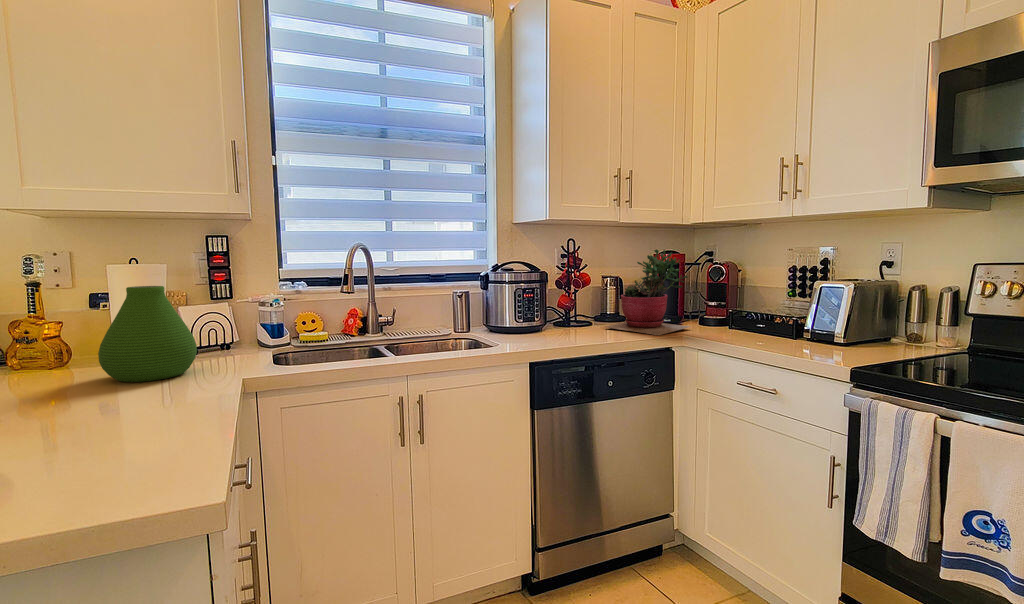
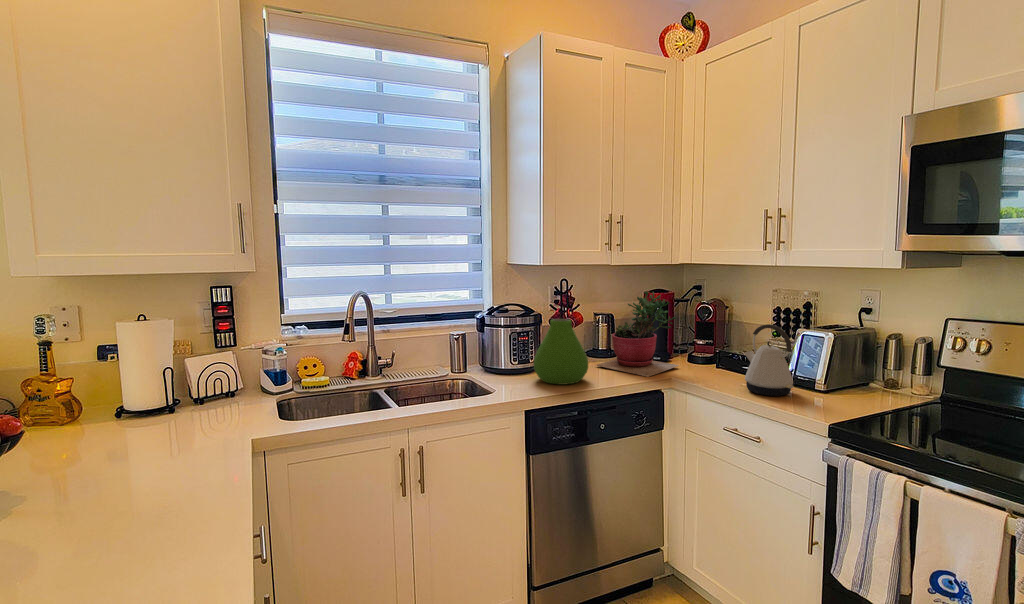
kettle: none [760,274,812,348] -> present [745,324,793,396]
vase: present [98,286,197,382] -> present [534,319,588,385]

